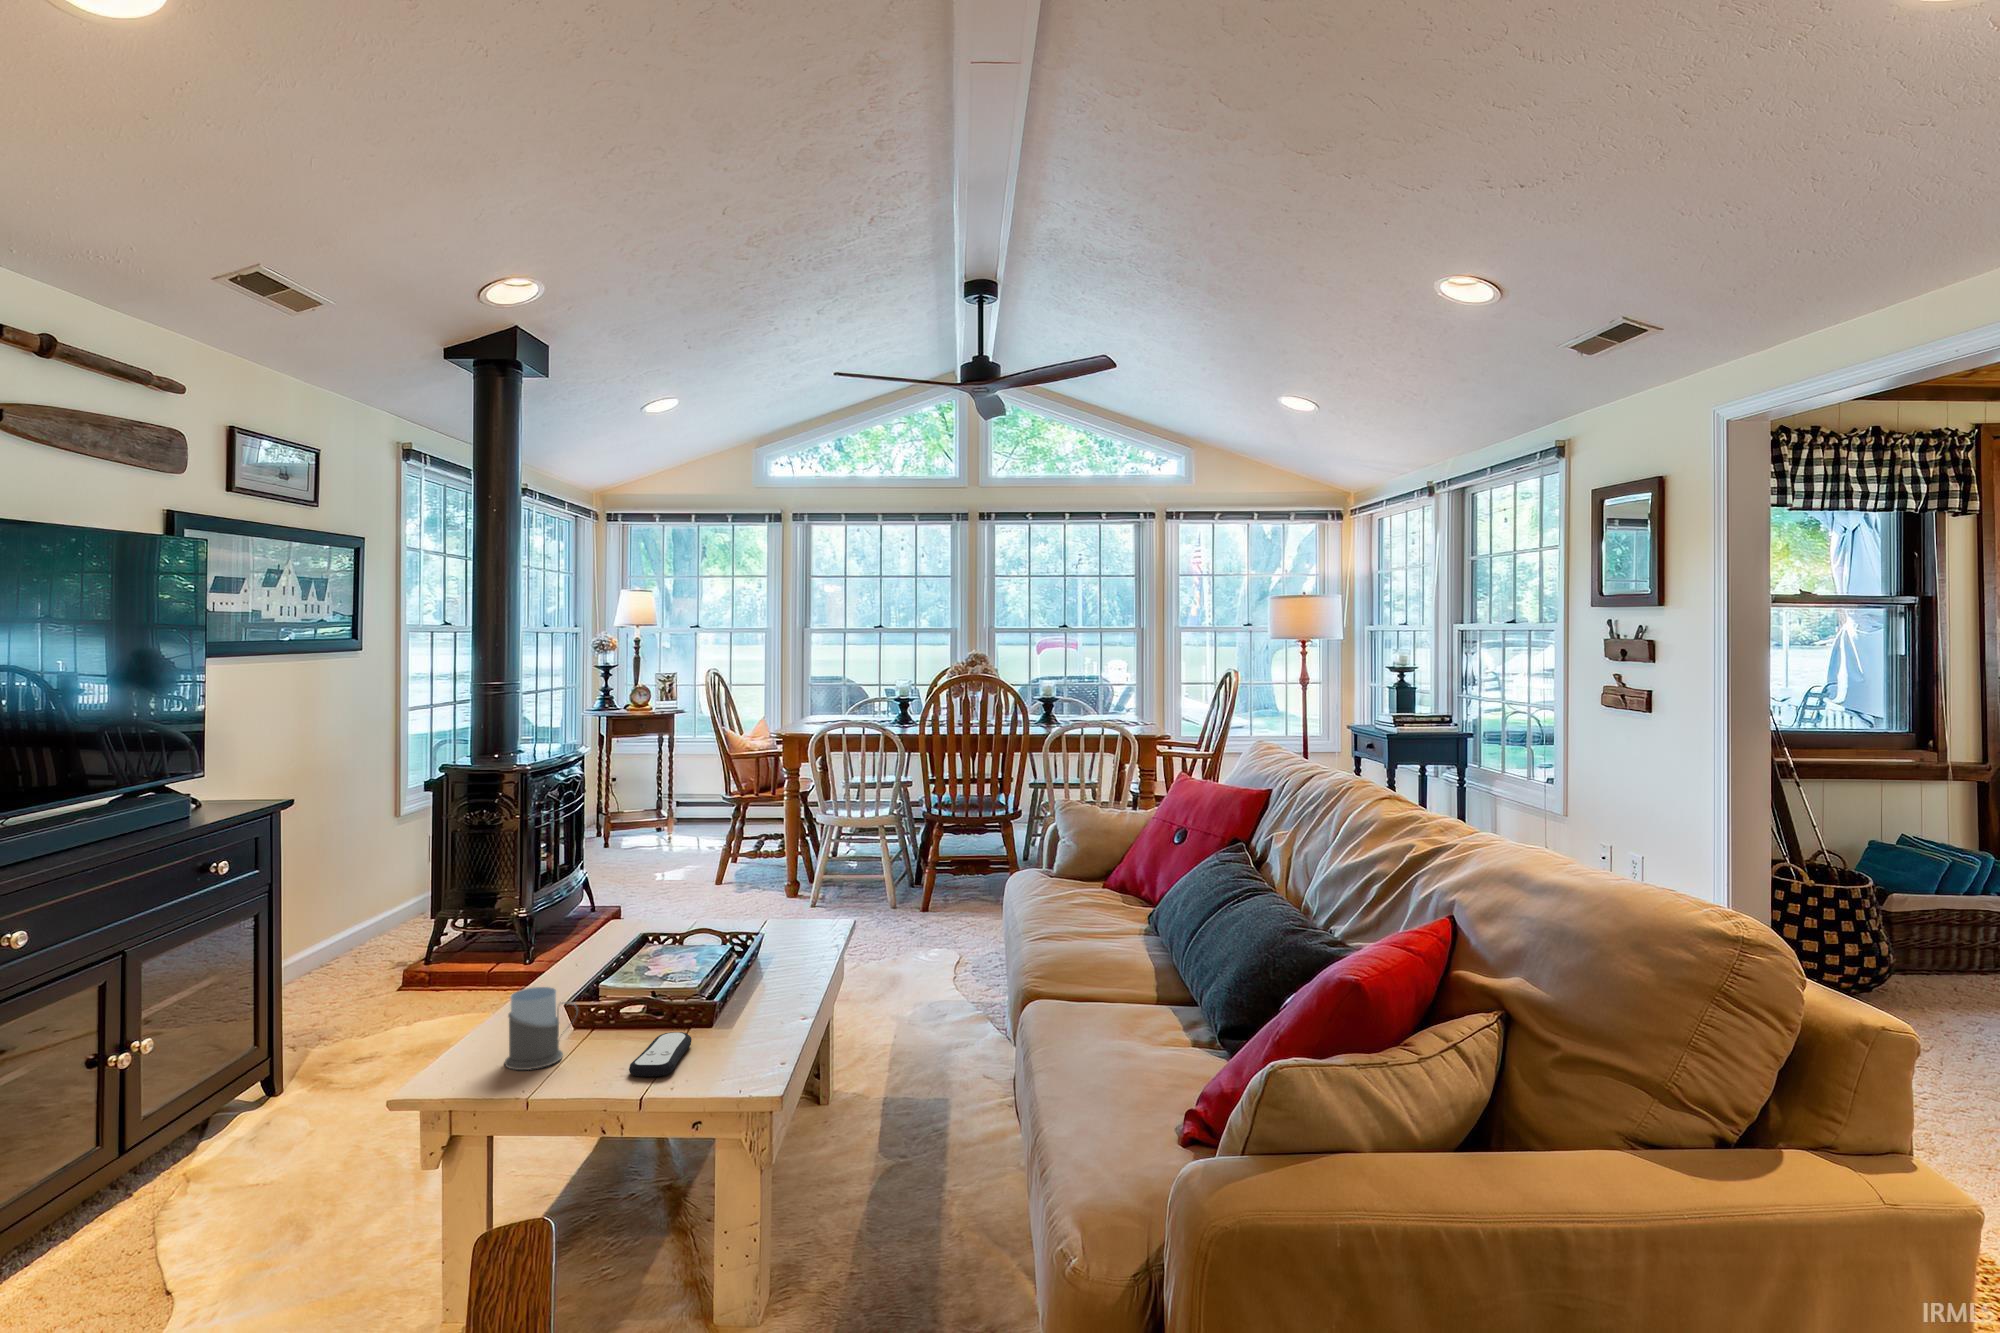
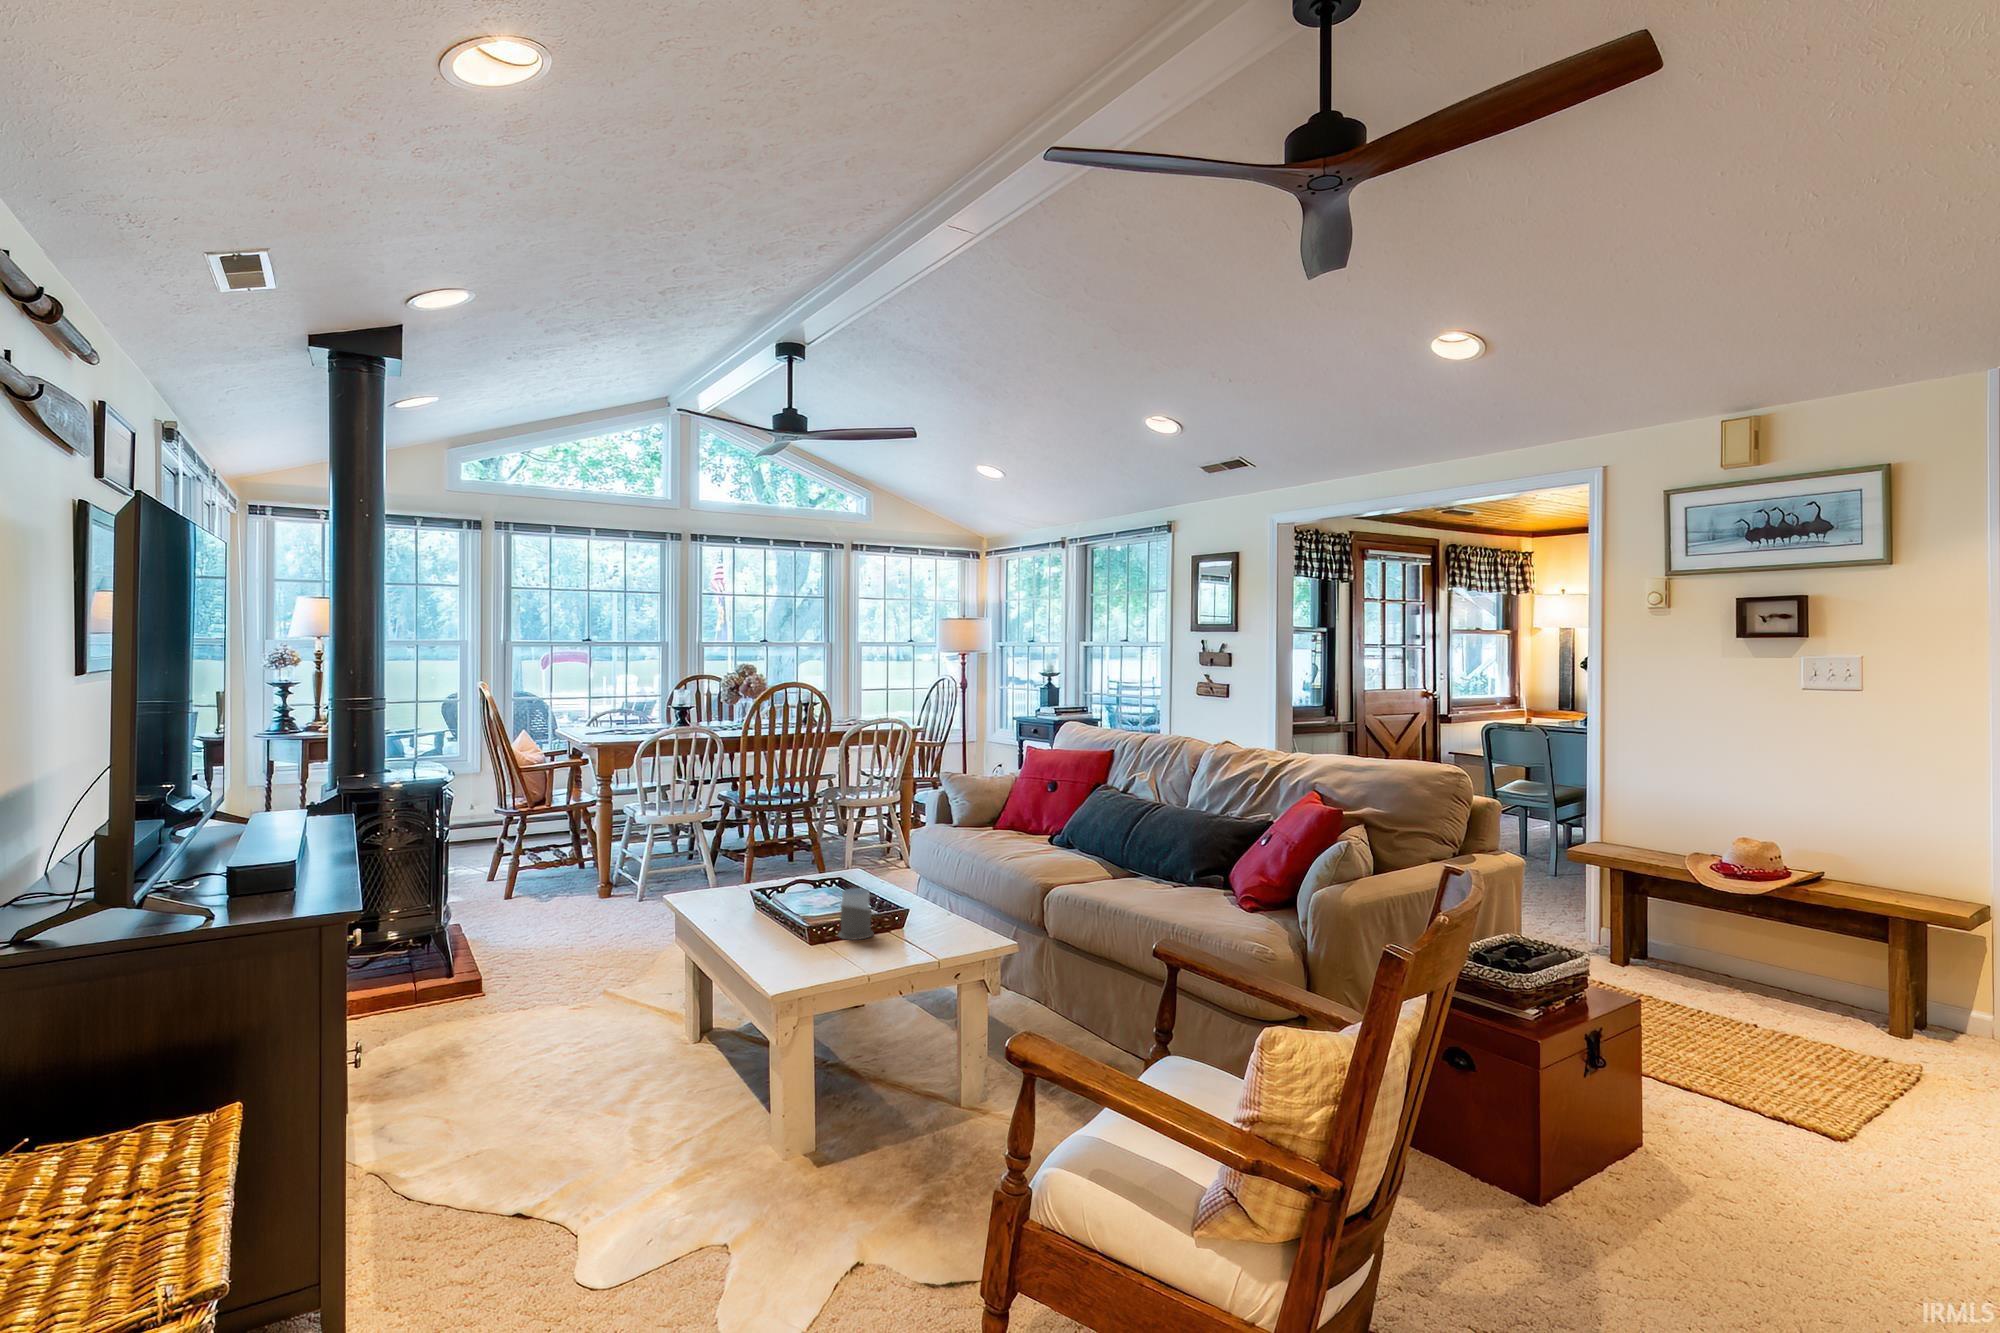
remote control: present [629,1032,692,1077] -> none [906,911,950,932]

